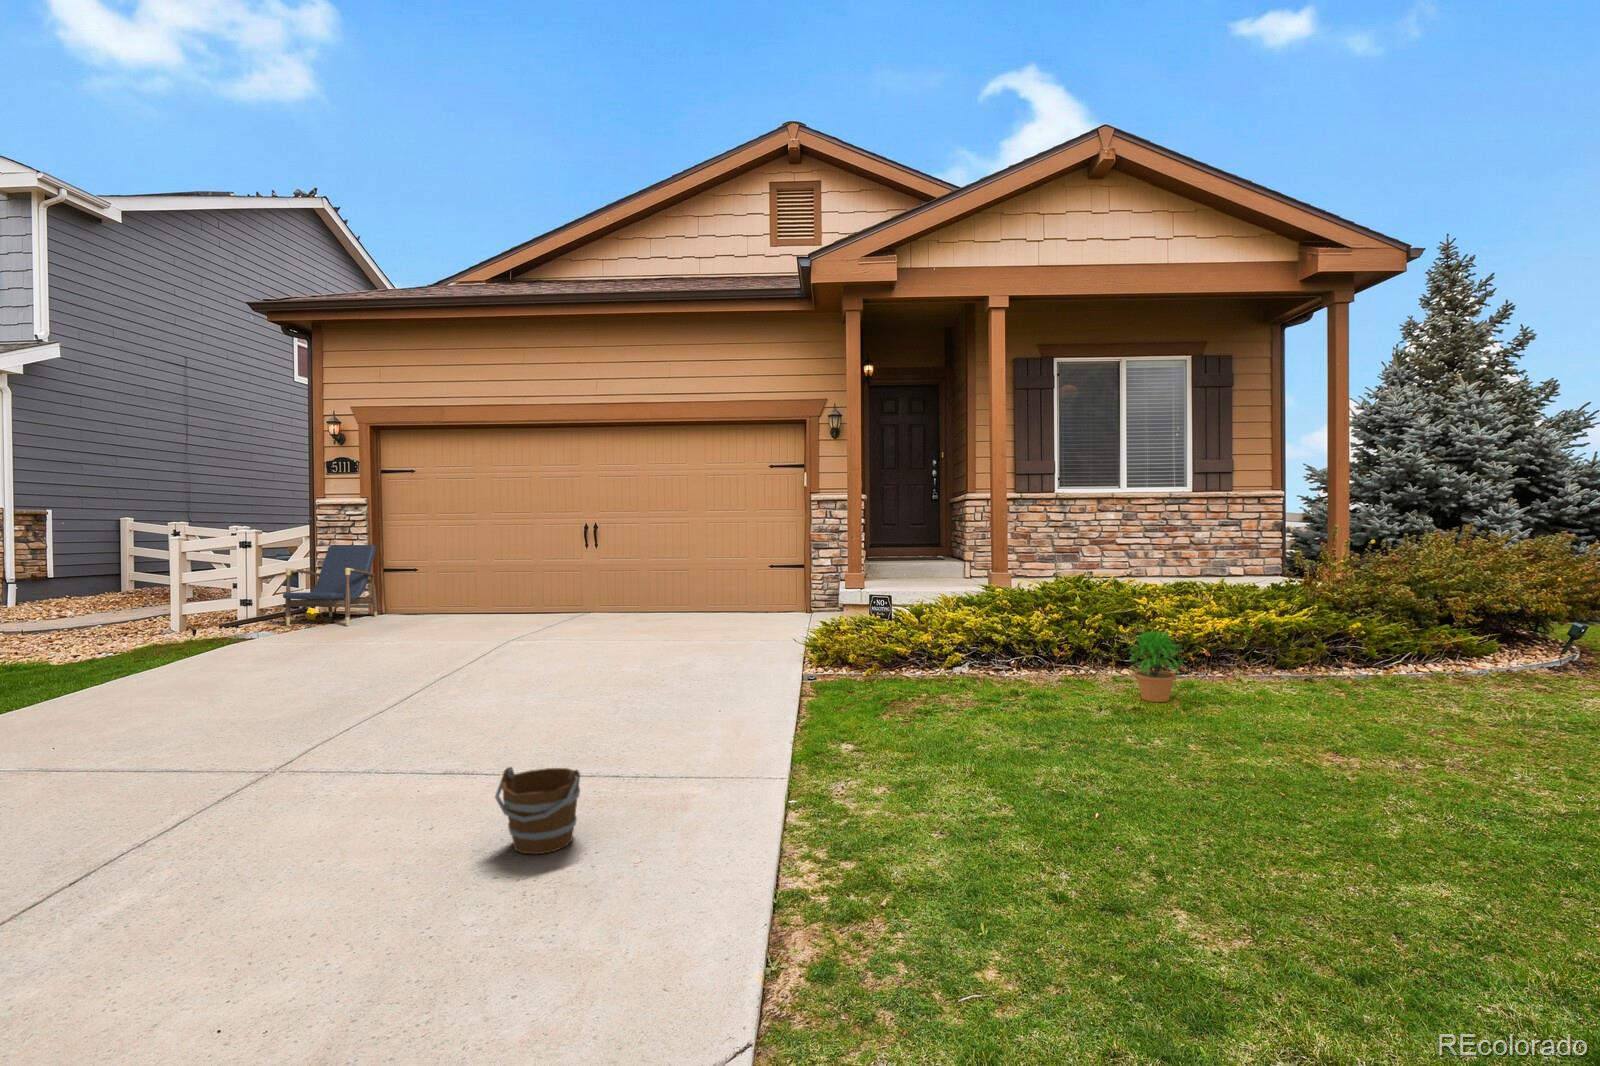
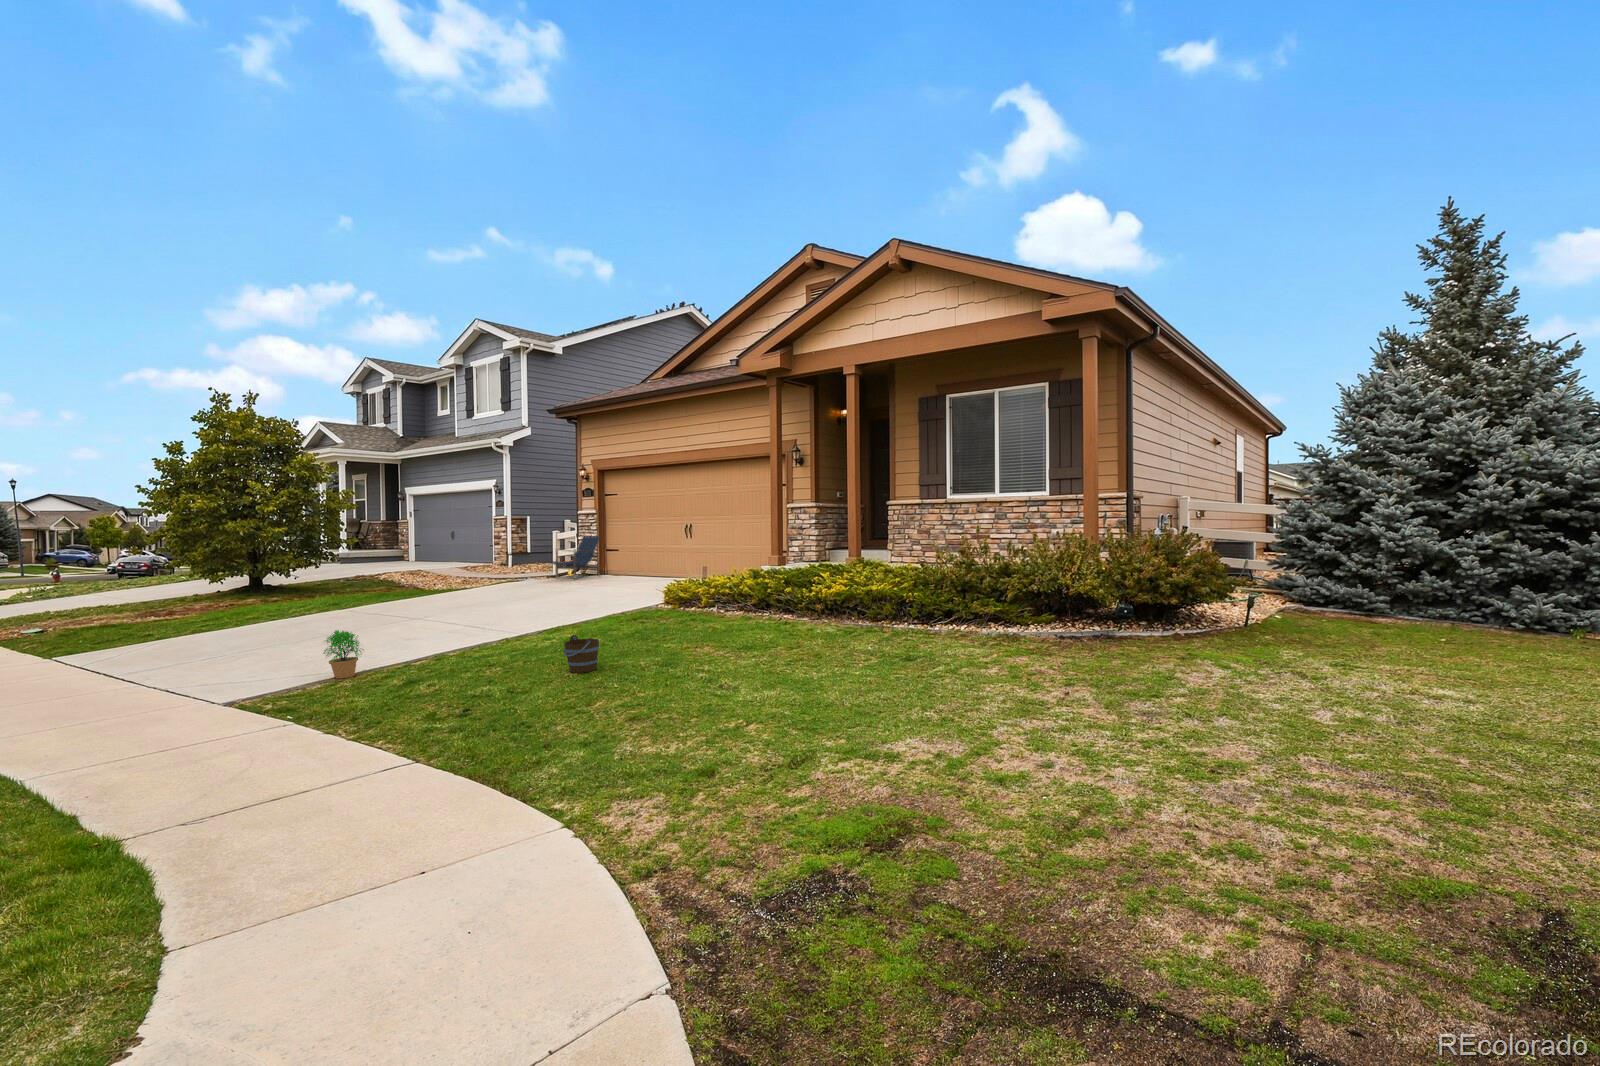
potted plant: present [1130,632,1181,702] -> present [324,630,364,678]
bucket: present [495,767,580,854] -> present [563,635,599,673]

